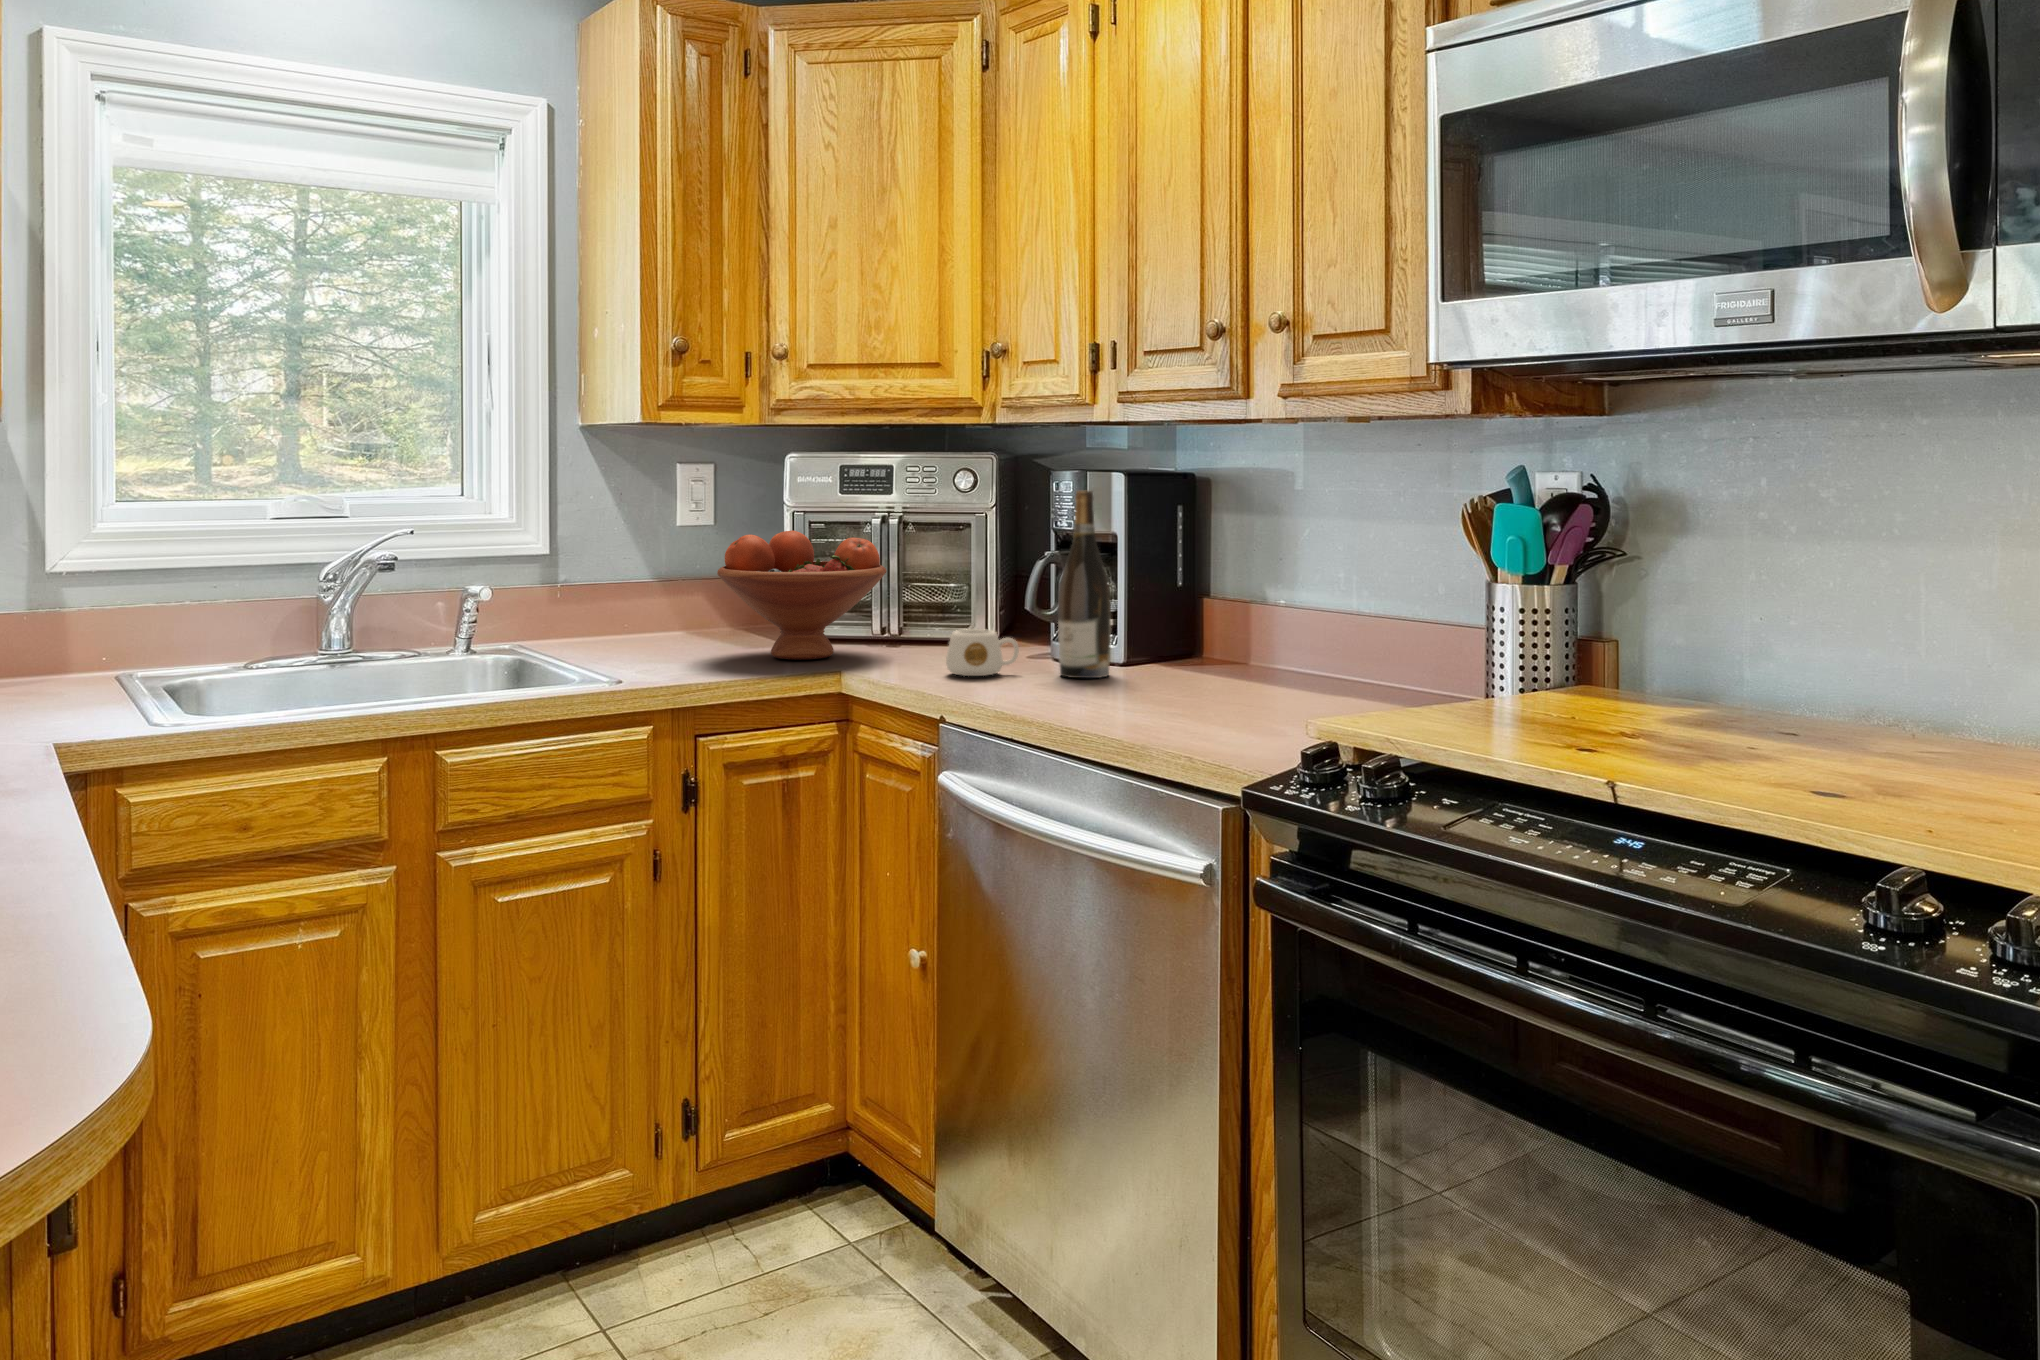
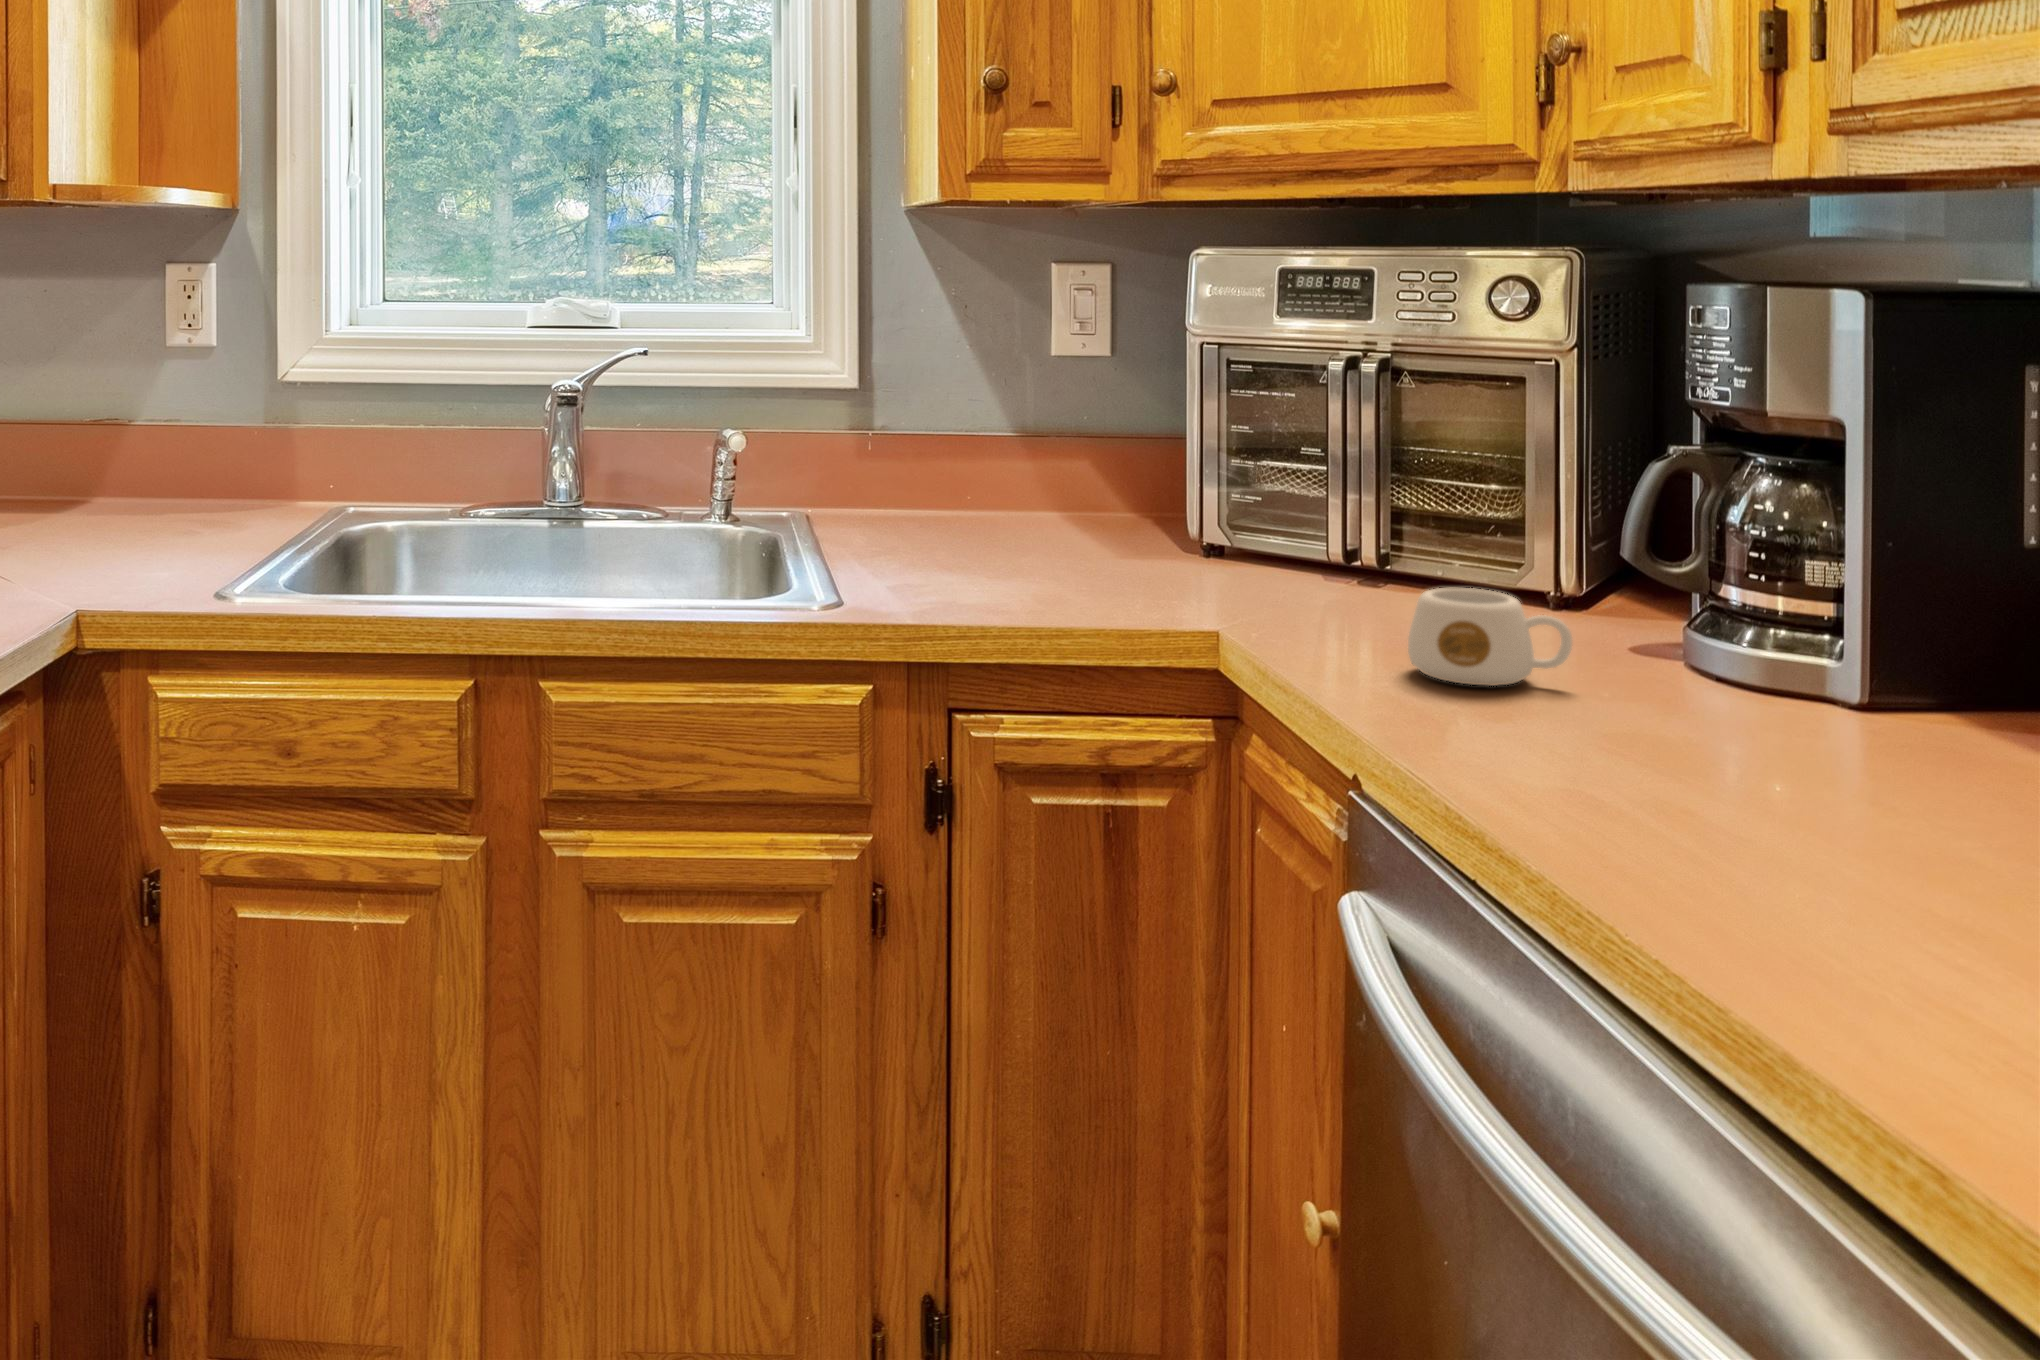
wine bottle: present [1058,491,1111,678] -> none [1664,330,1804,732]
fruit bowl: present [717,530,886,659] -> none [1039,378,1339,595]

